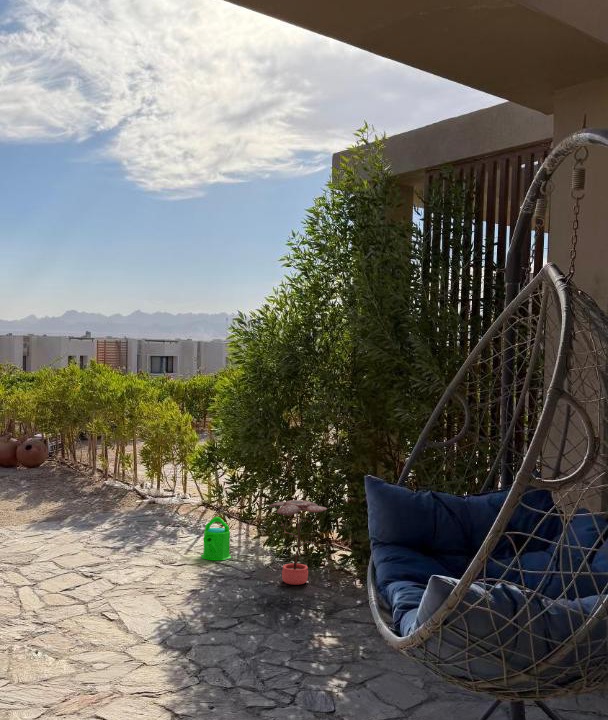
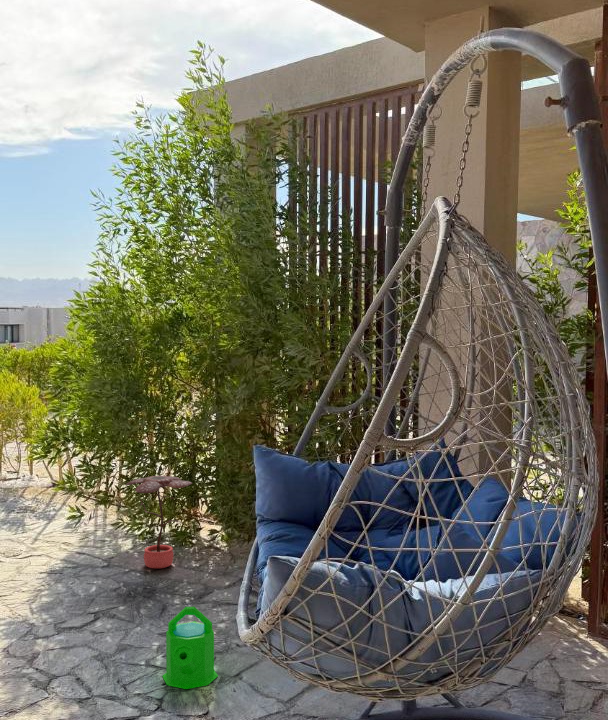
watering can: present [201,517,231,561] -> present [162,607,218,689]

